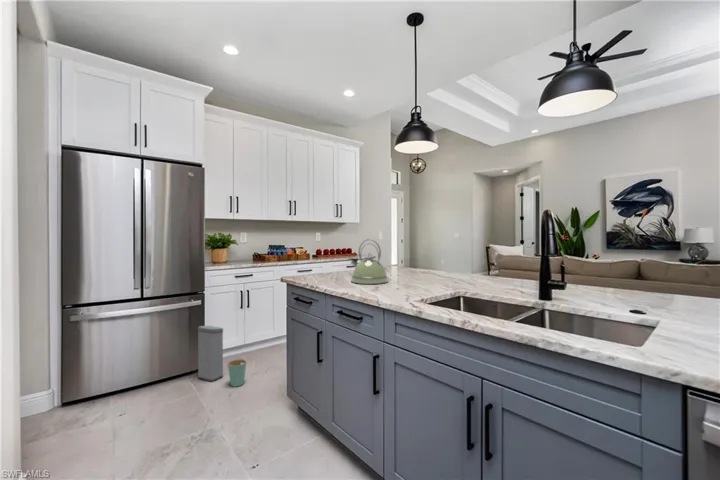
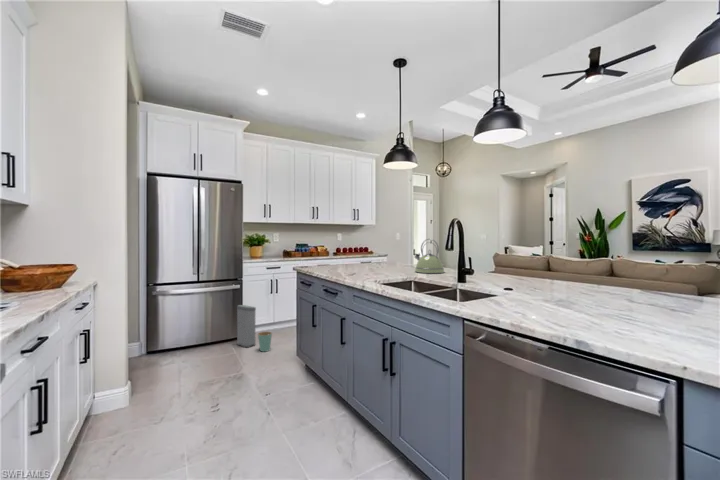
kettle: present [351,239,388,284] -> present [414,239,444,273]

